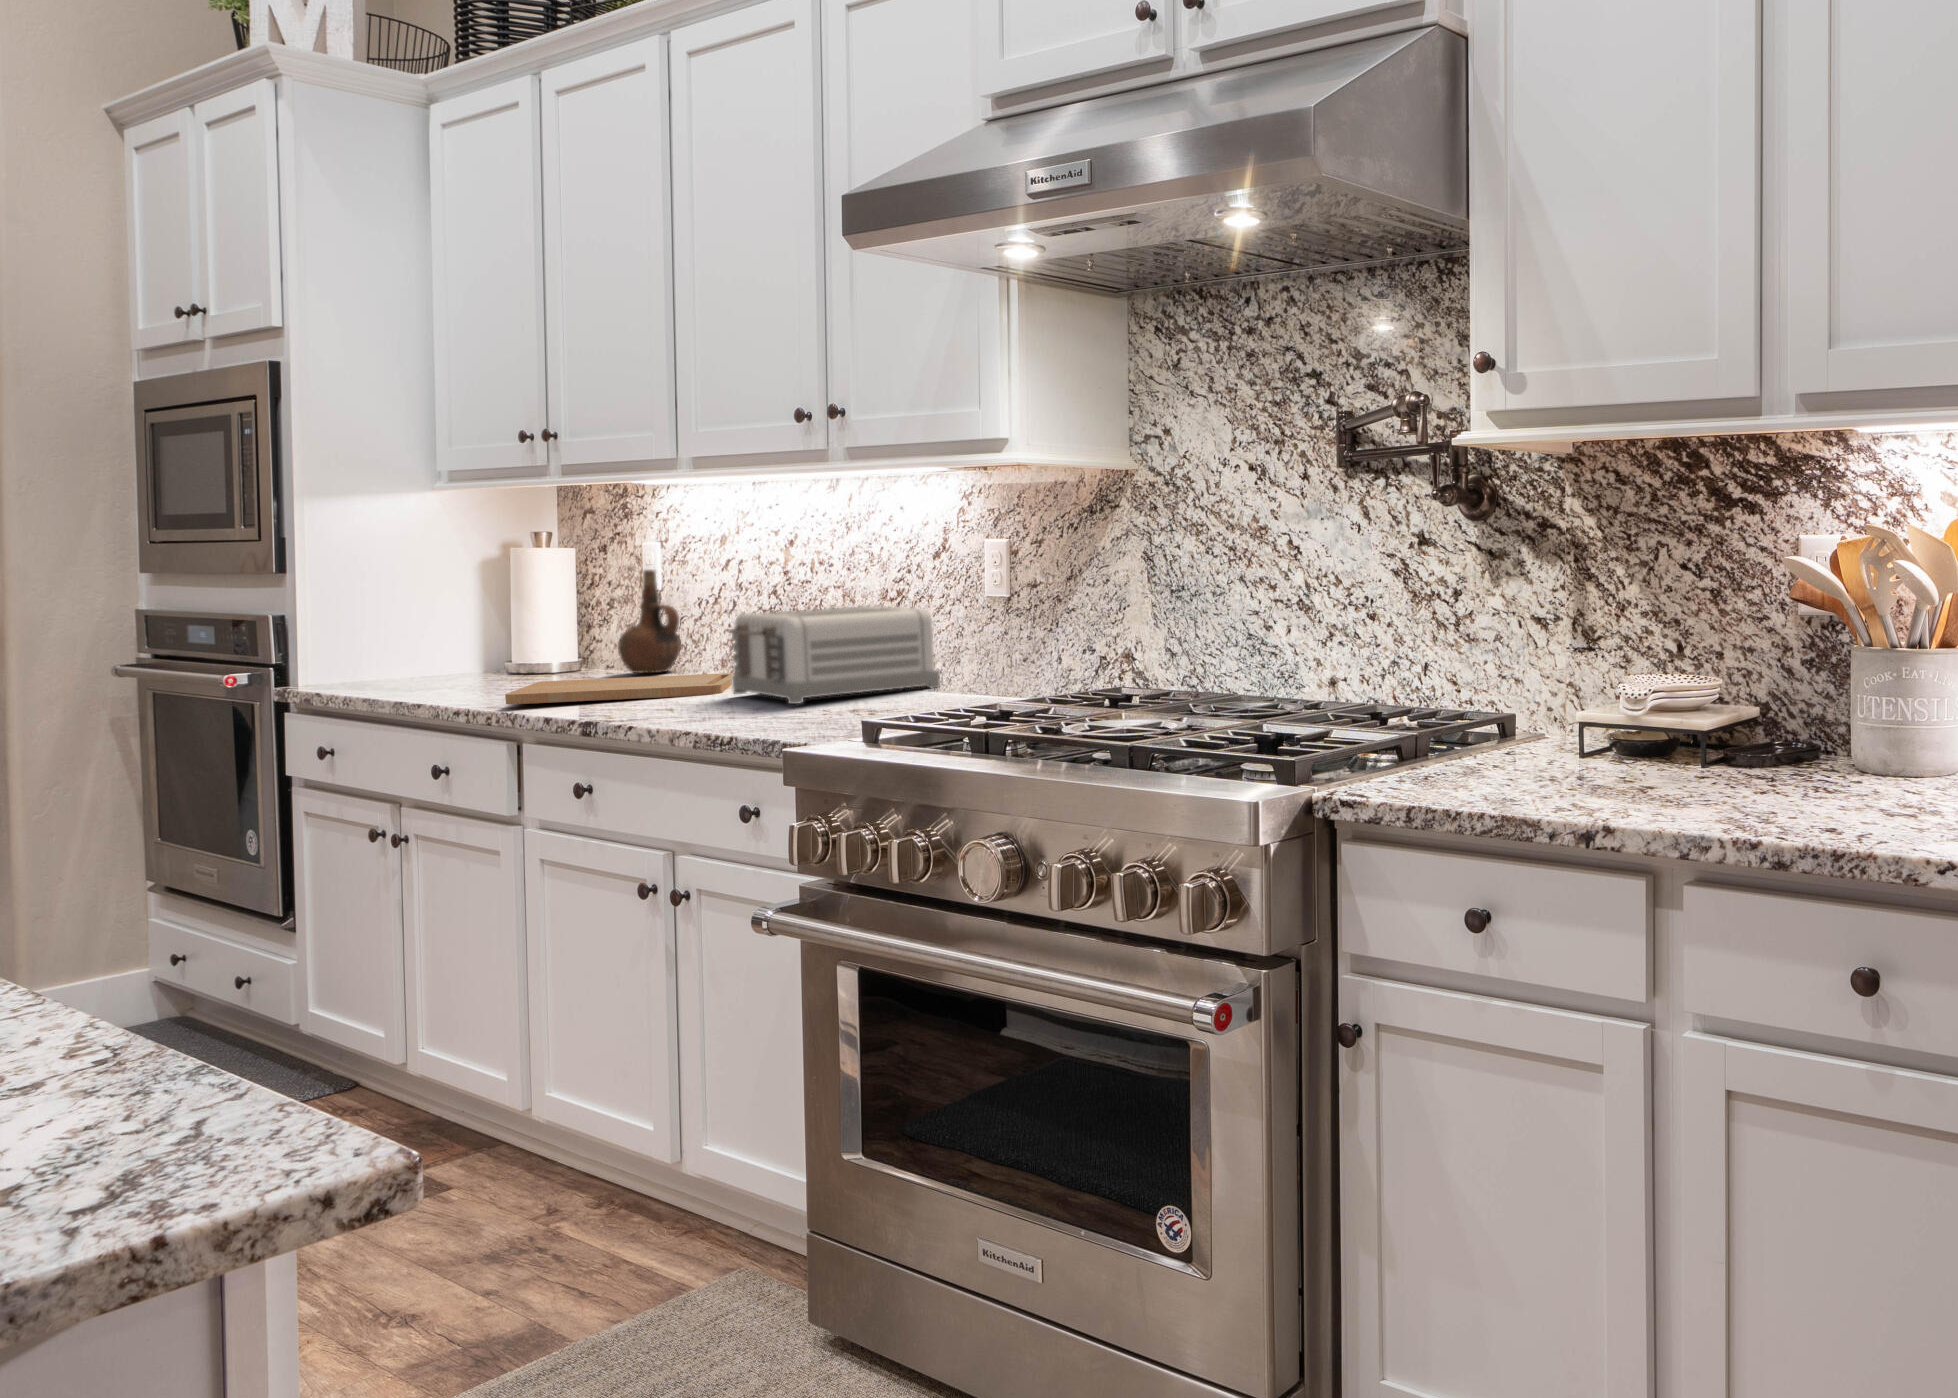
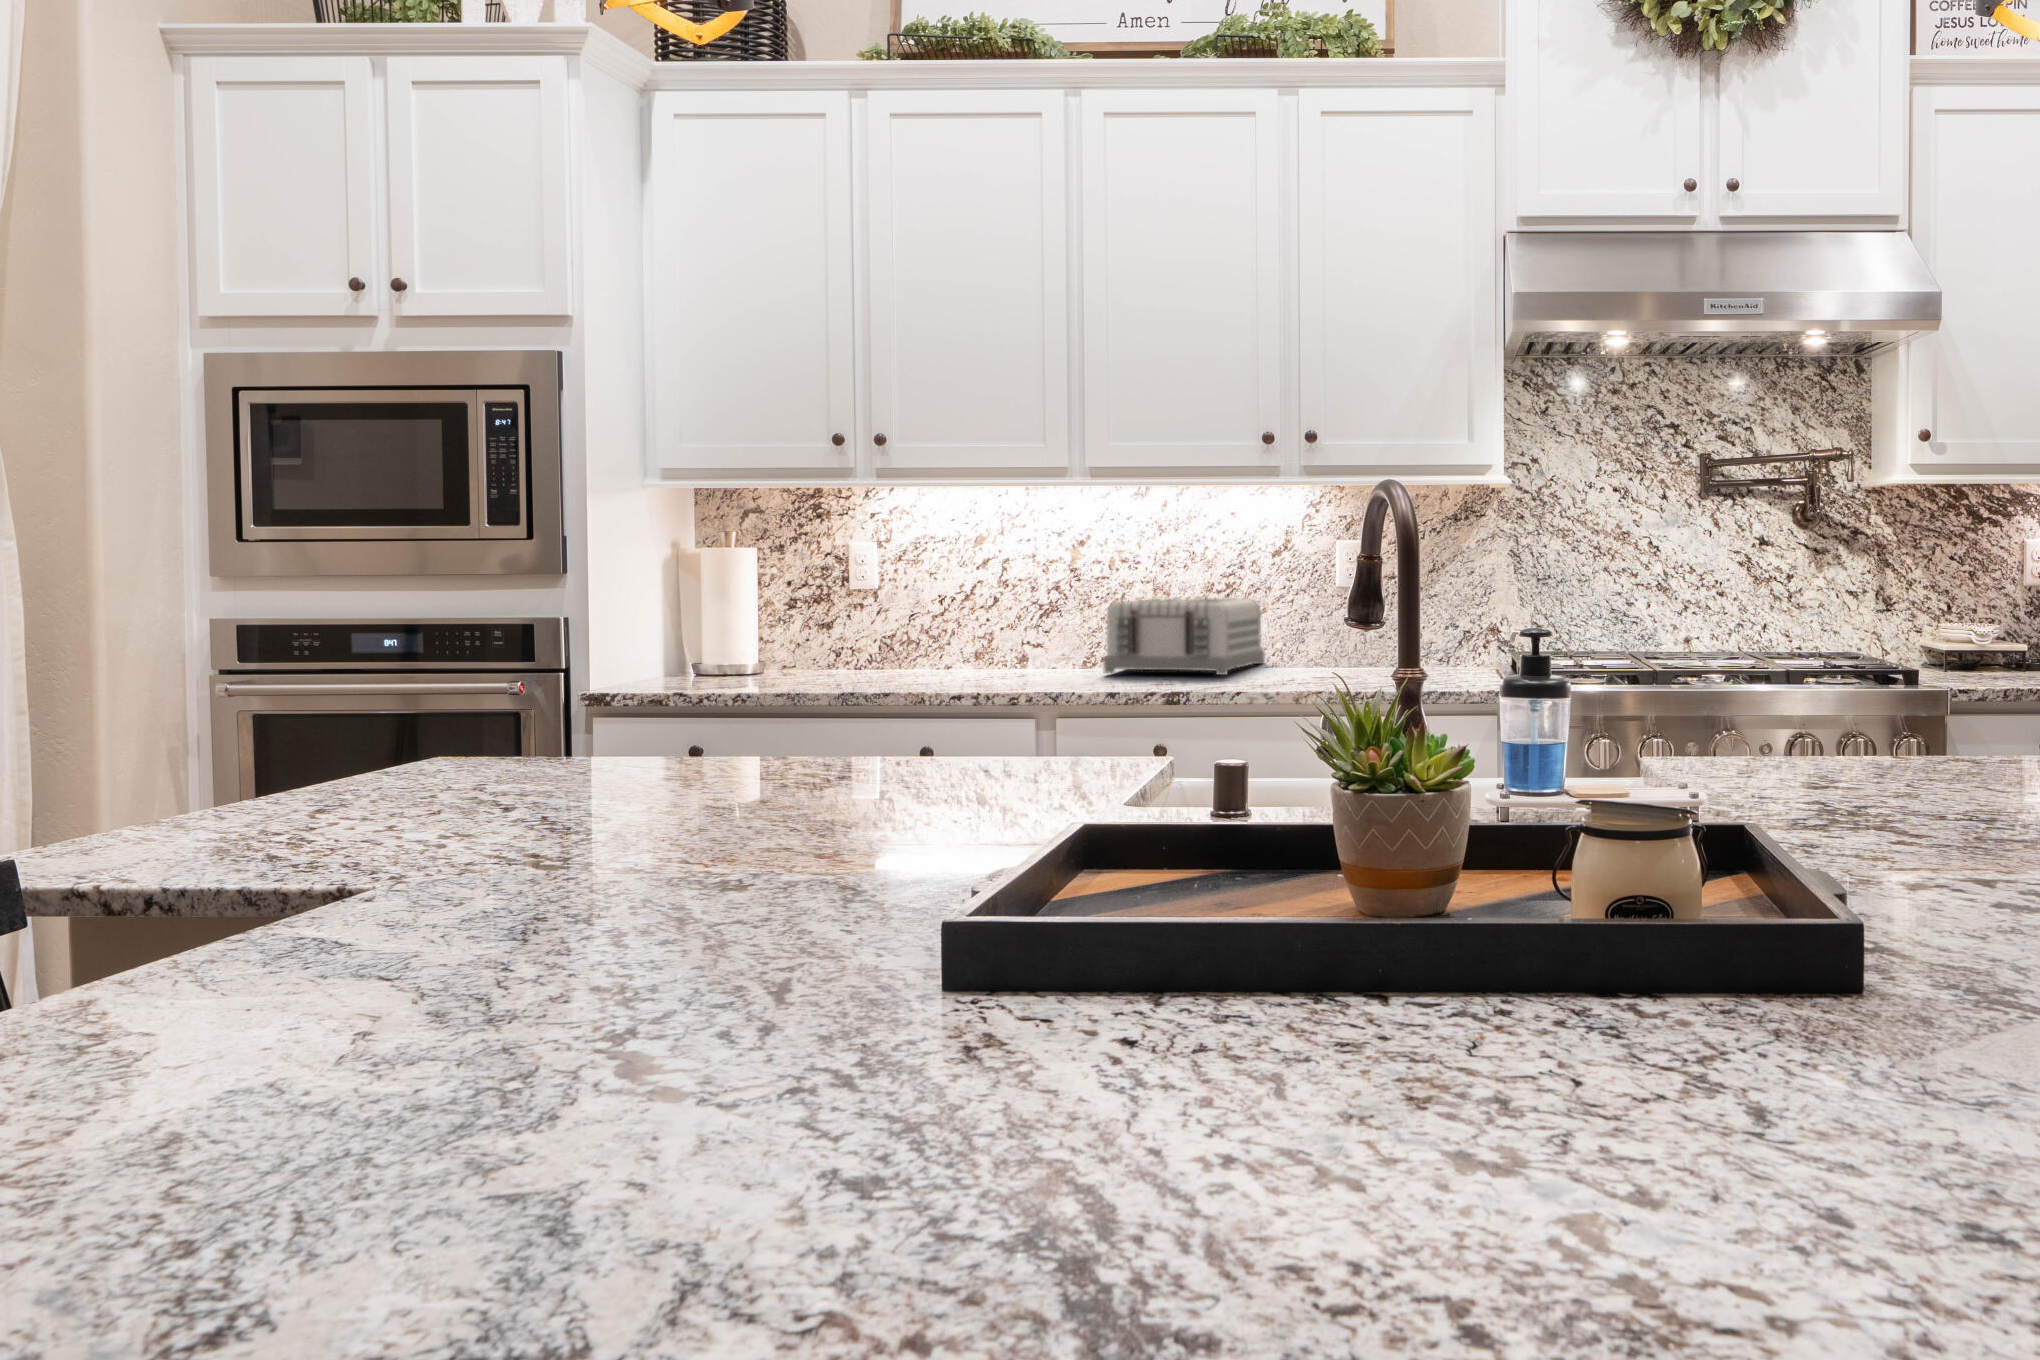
ceramic pitcher: present [618,570,681,673] -> none [830,569,892,668]
cutting board: present [505,673,734,704] -> none [847,662,1065,688]

